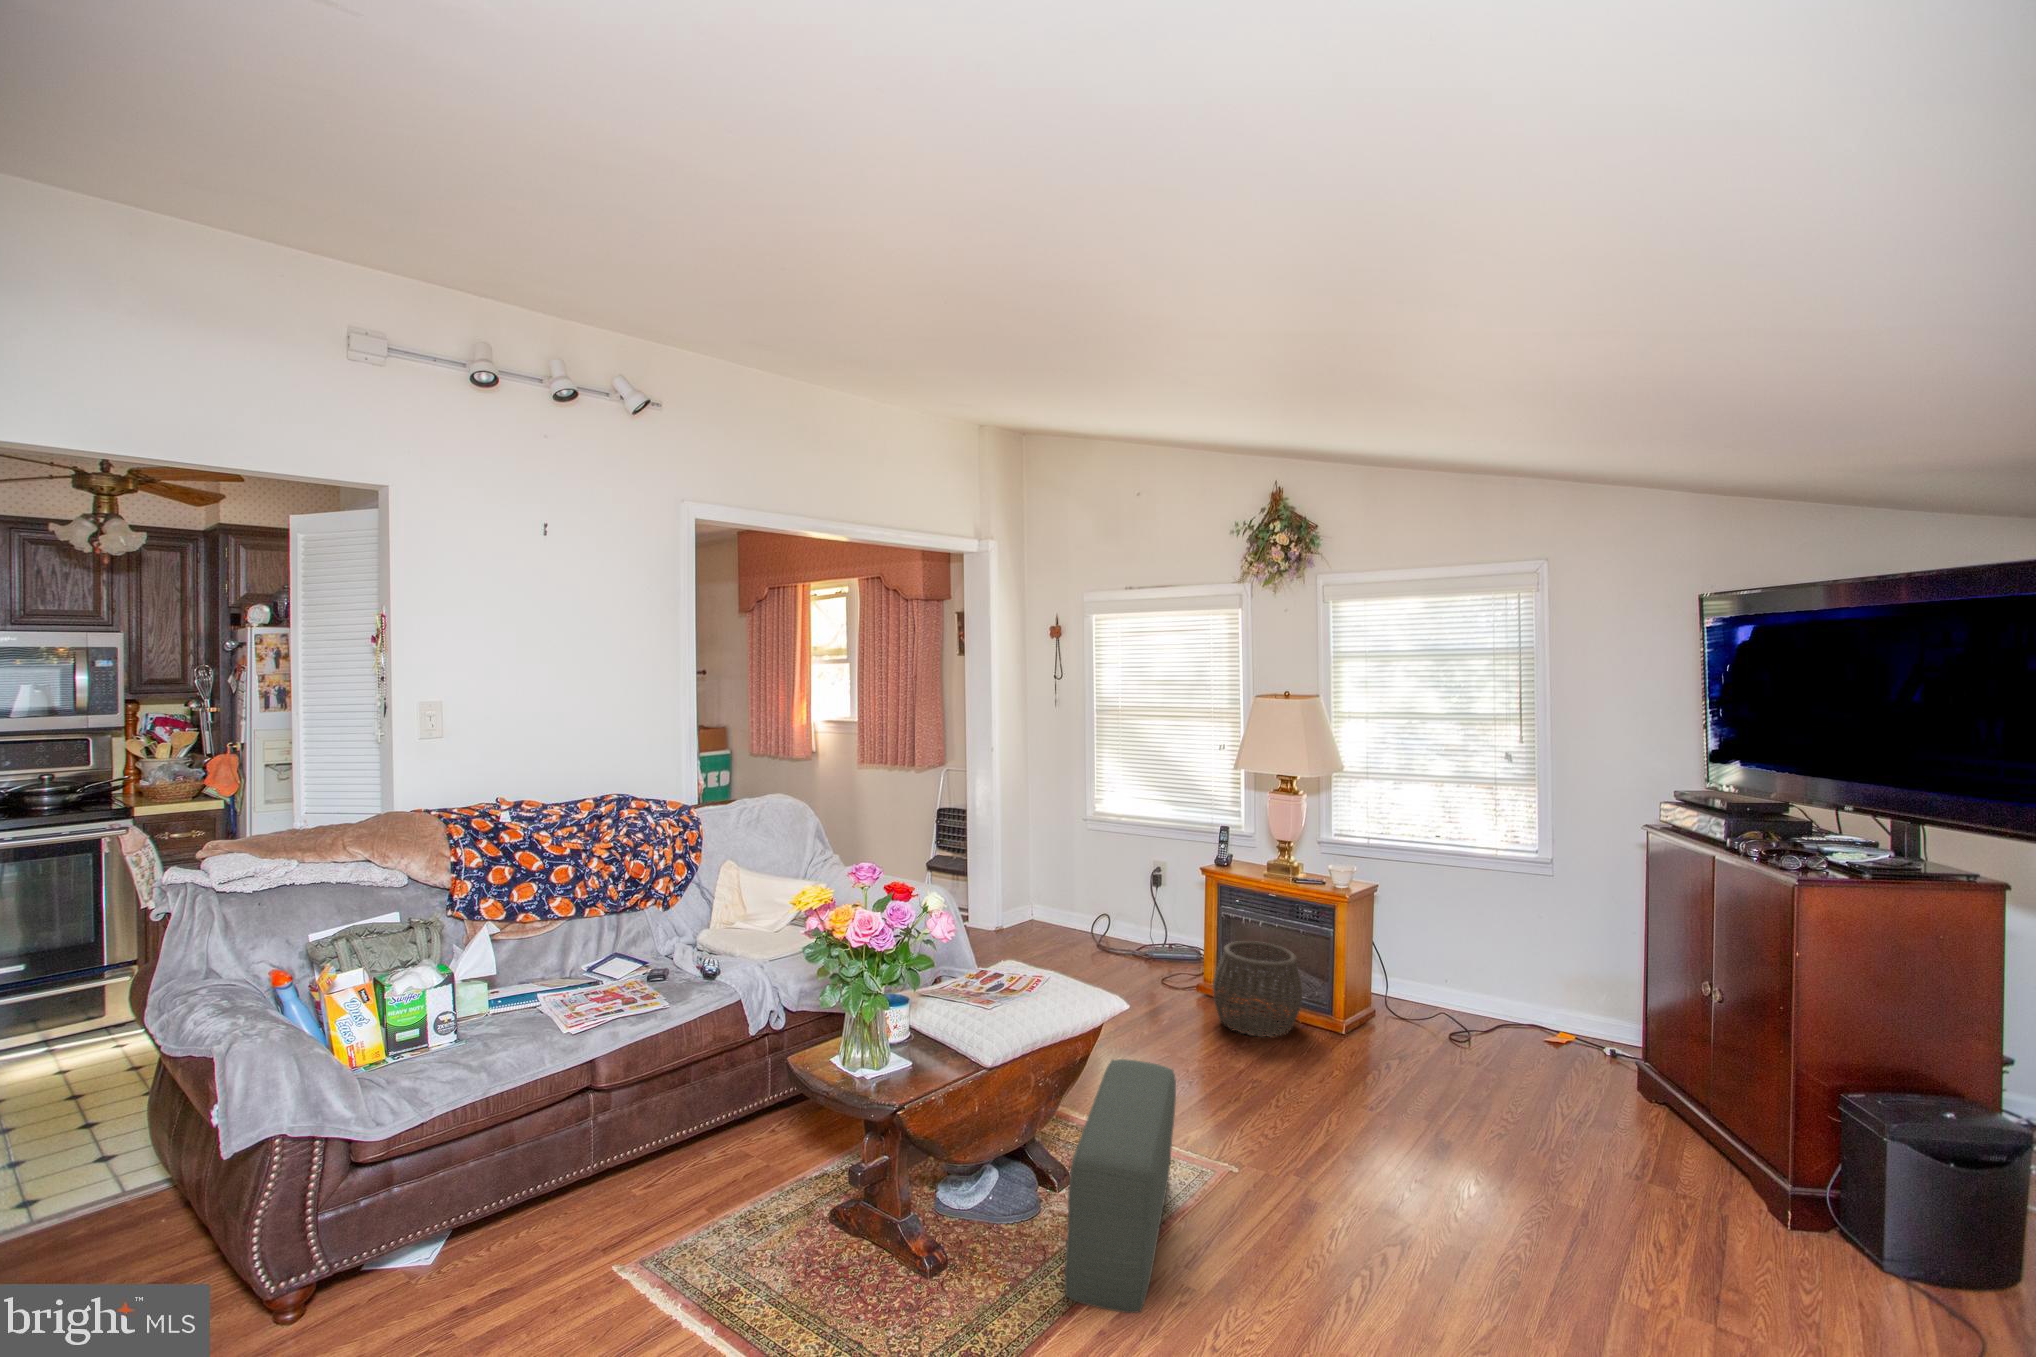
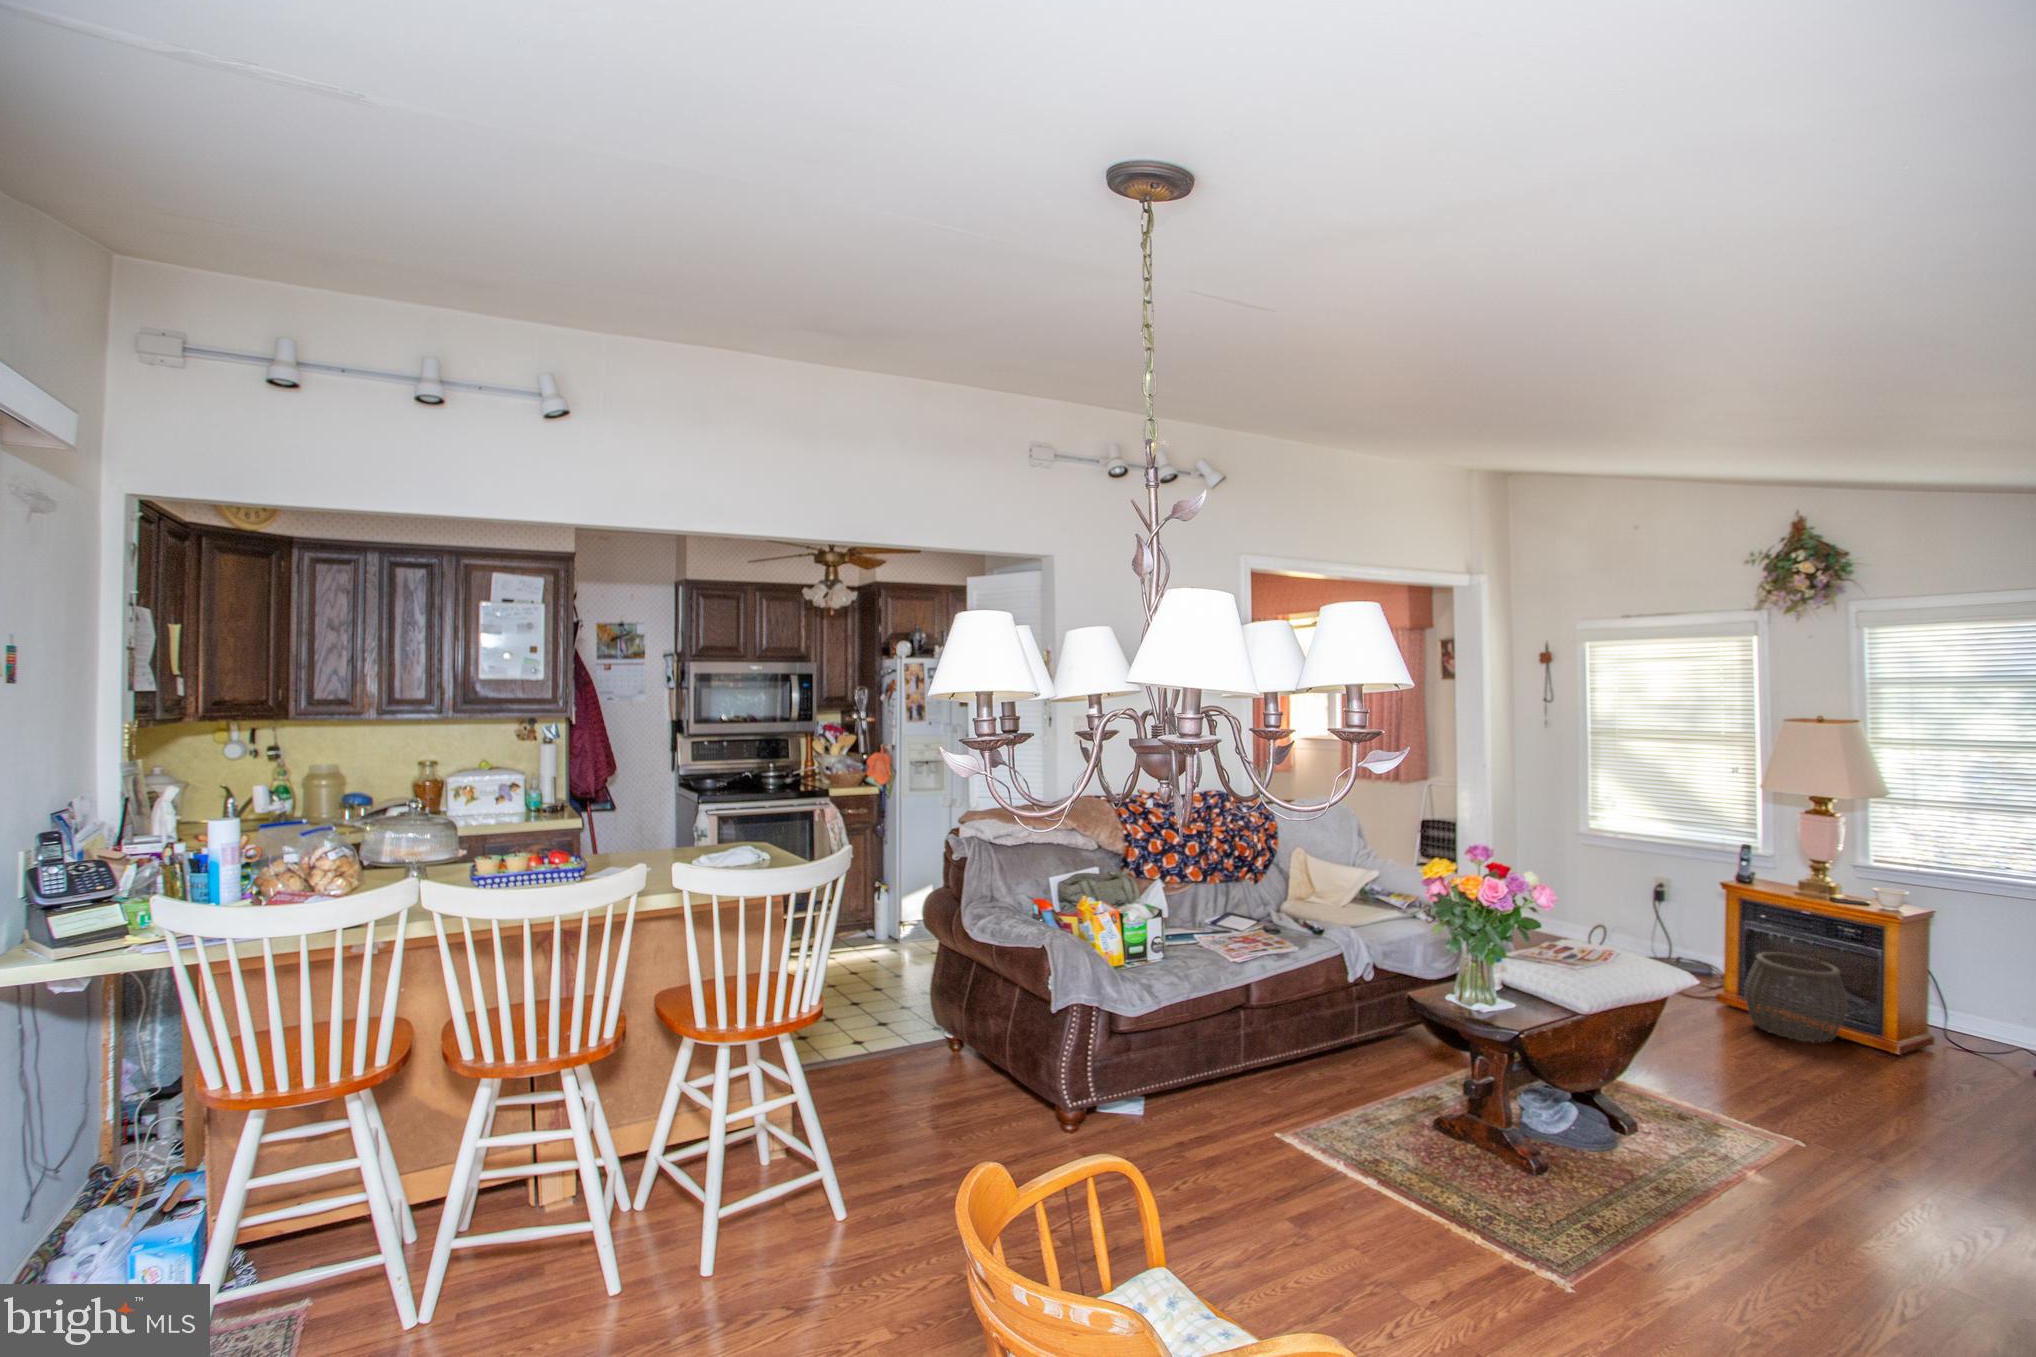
pouf: present [1065,1059,1176,1313] -> none [1675,1025,1761,1209]

